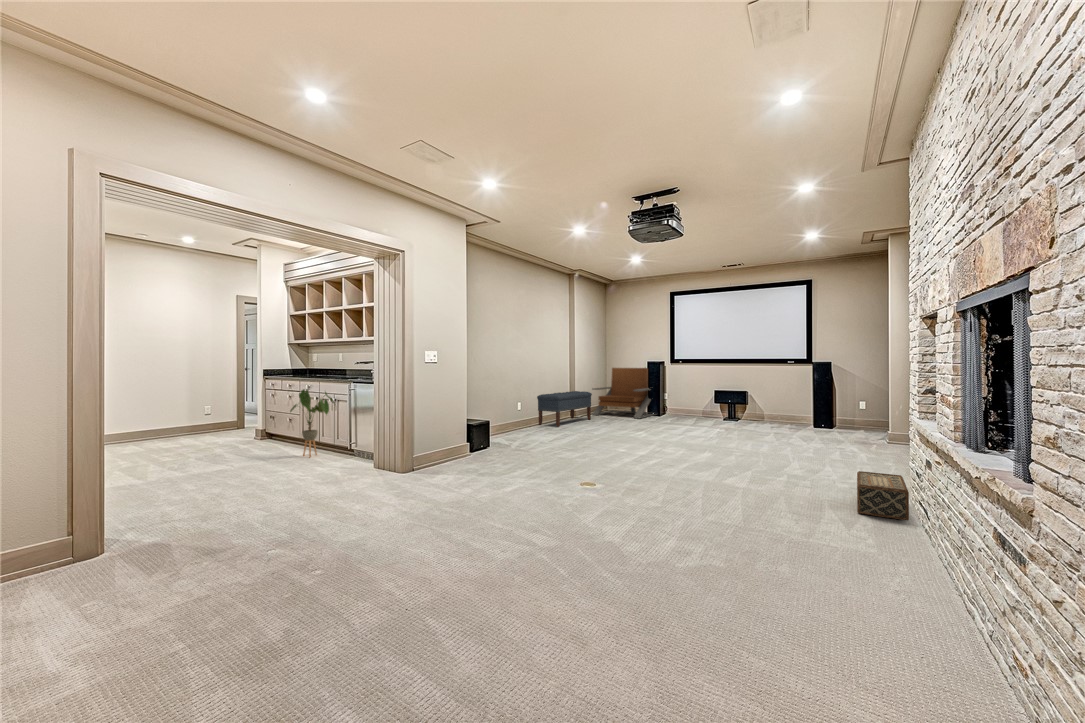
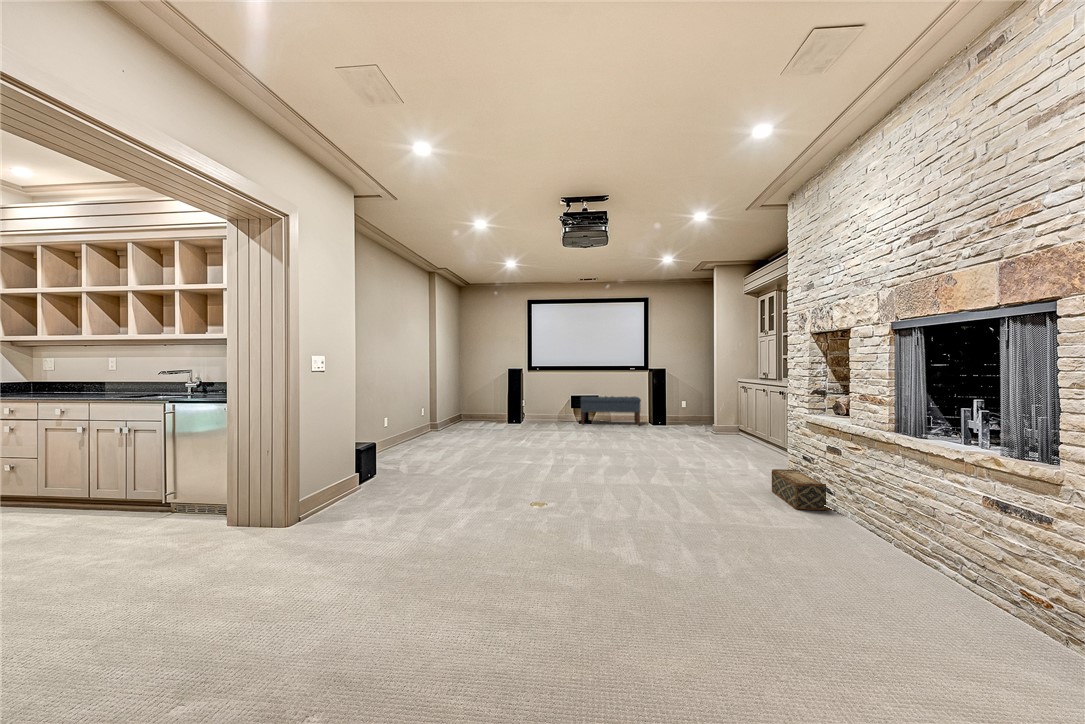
lounge chair: present [592,368,656,418] -> none [449,374,513,427]
house plant: present [290,389,335,457] -> none [39,415,134,526]
bench: present [537,391,592,427] -> present [581,396,641,425]

